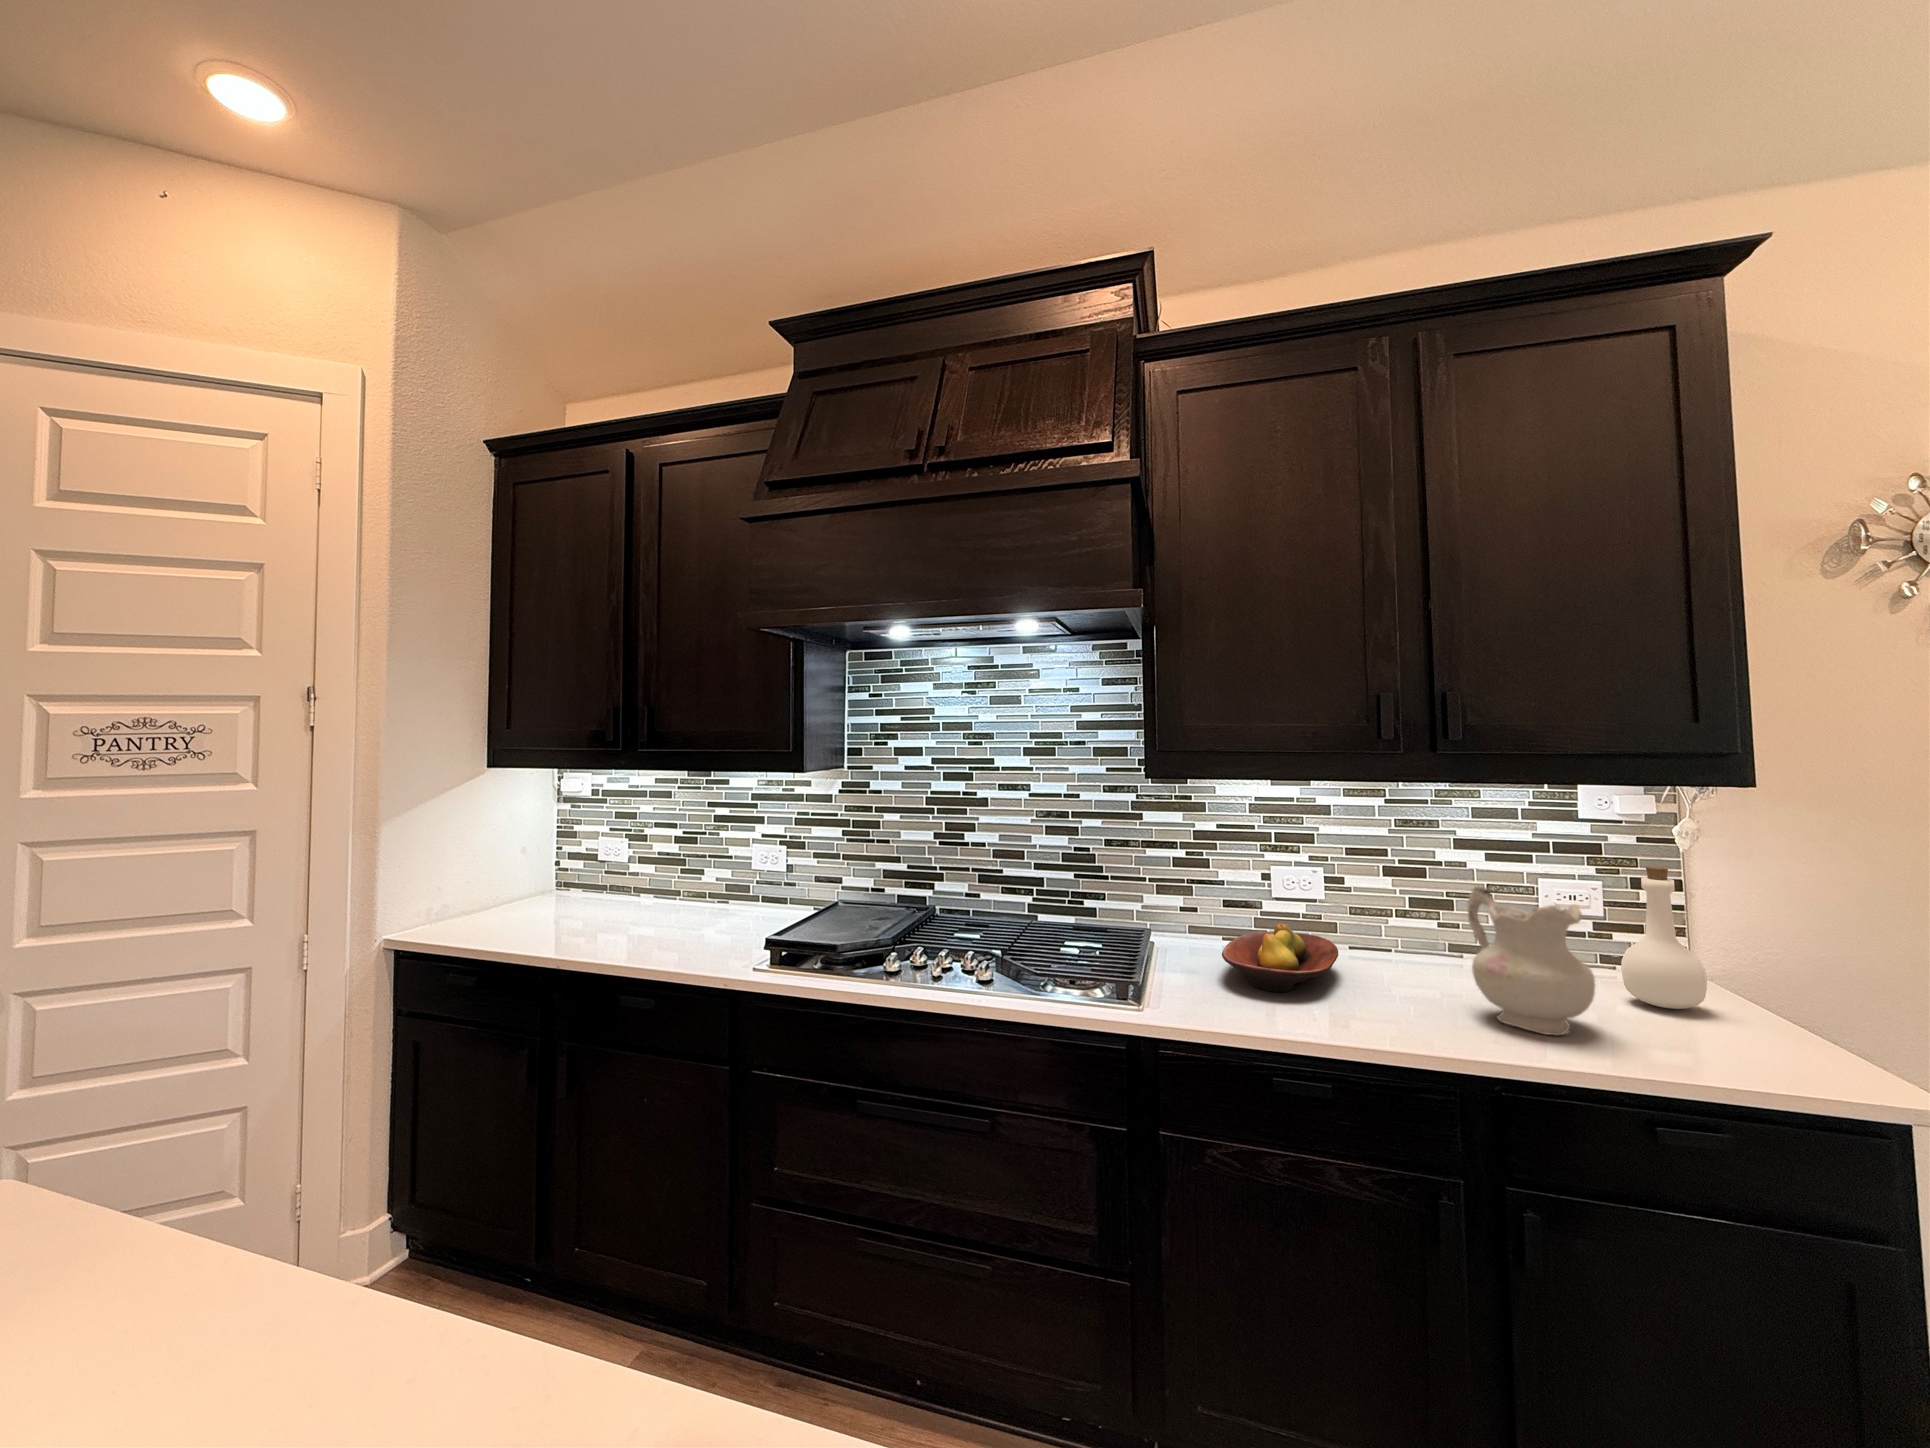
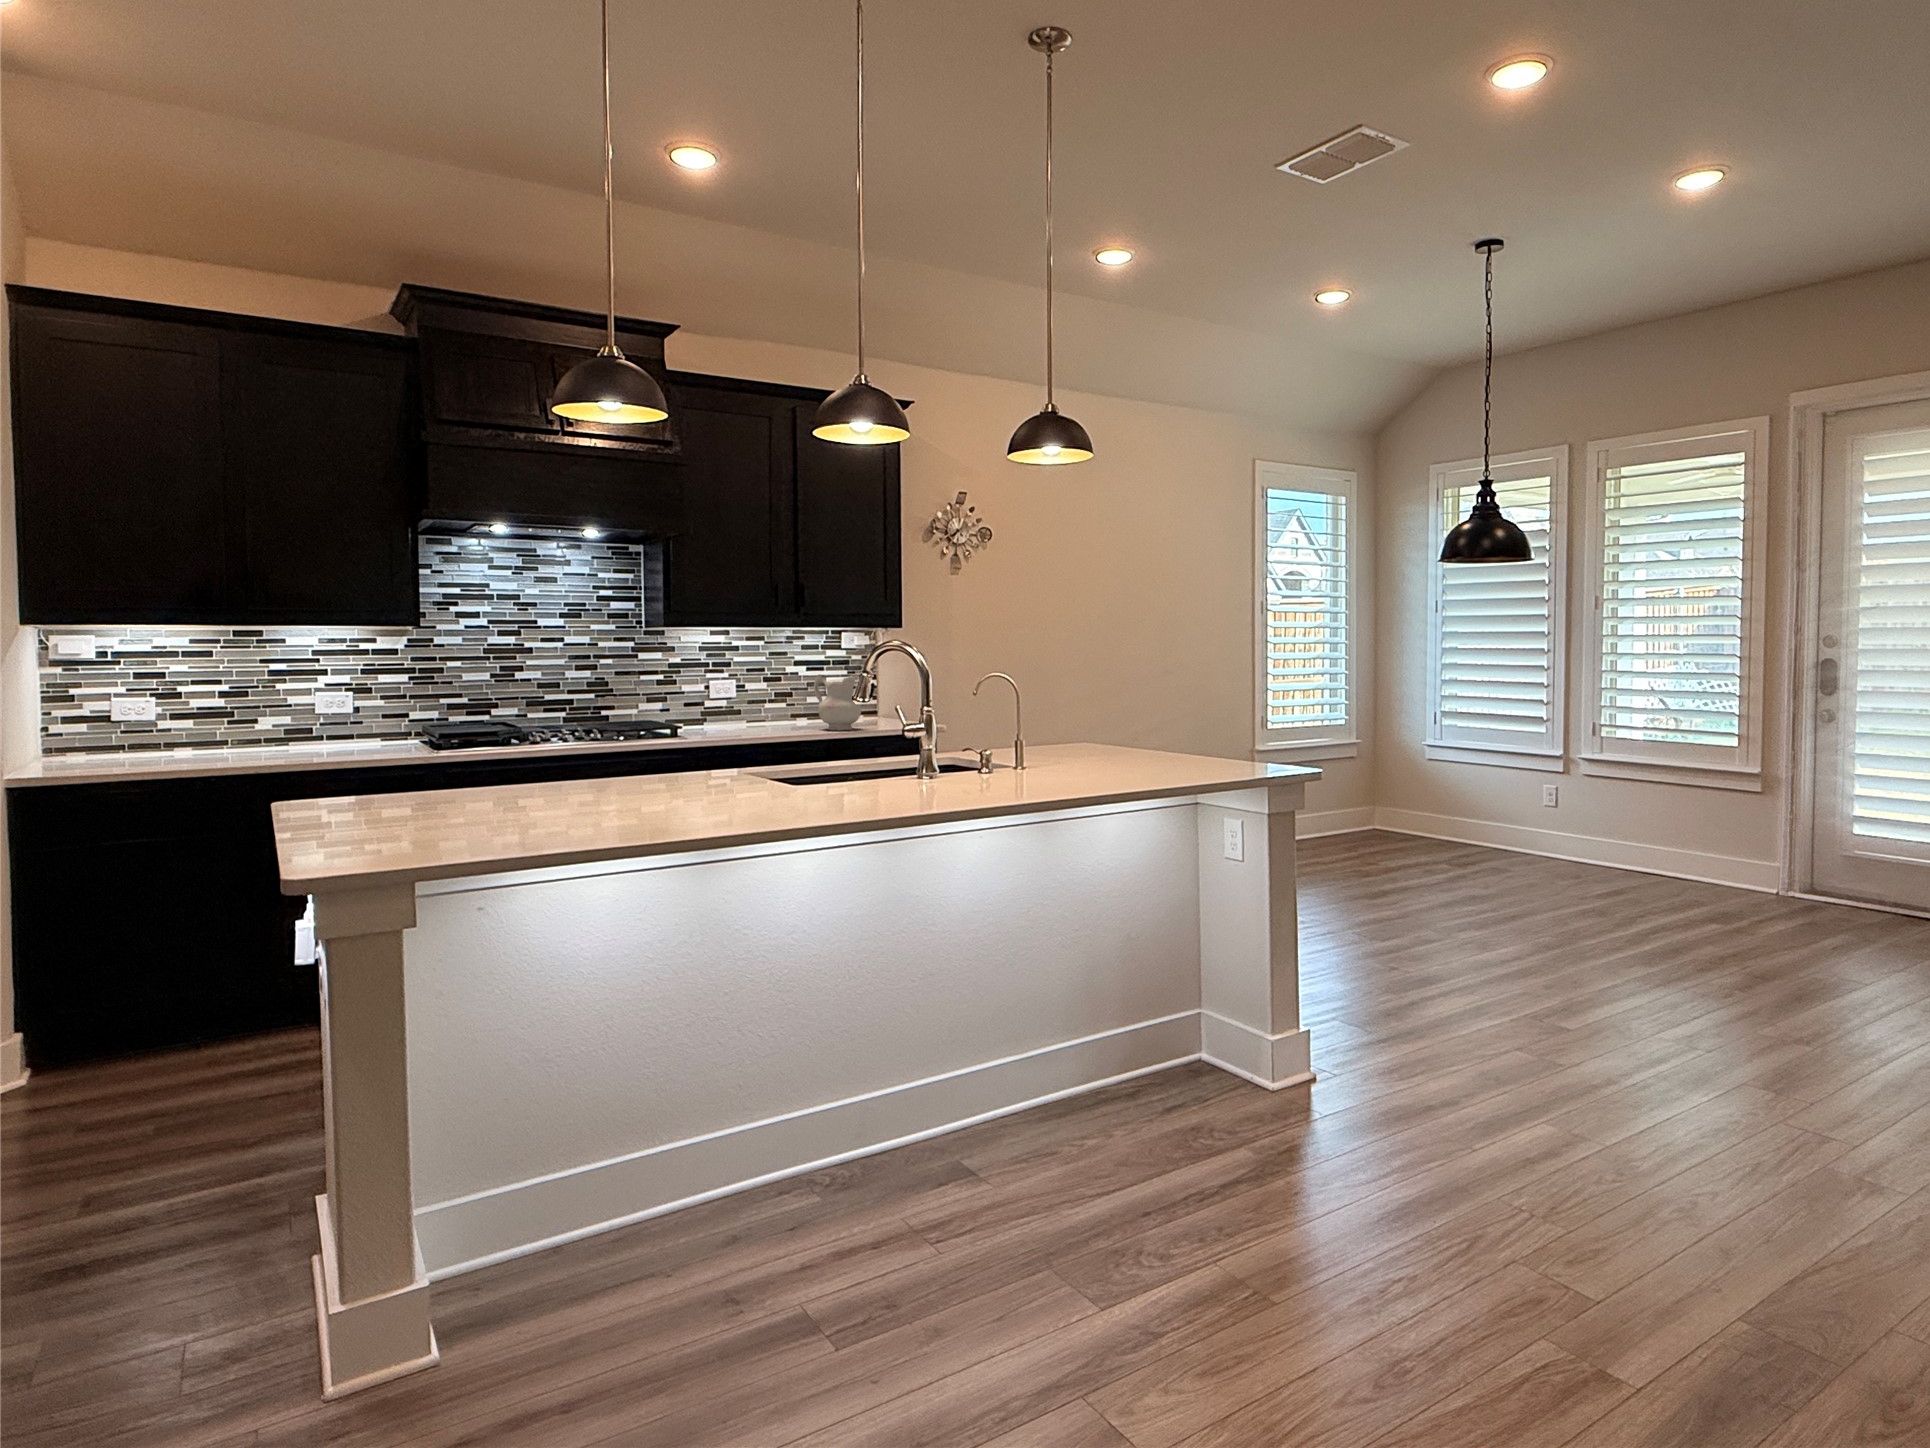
bottle: present [1621,866,1707,1009] -> none [860,665,888,723]
fruit bowl: present [1222,924,1338,992] -> none [703,706,761,733]

